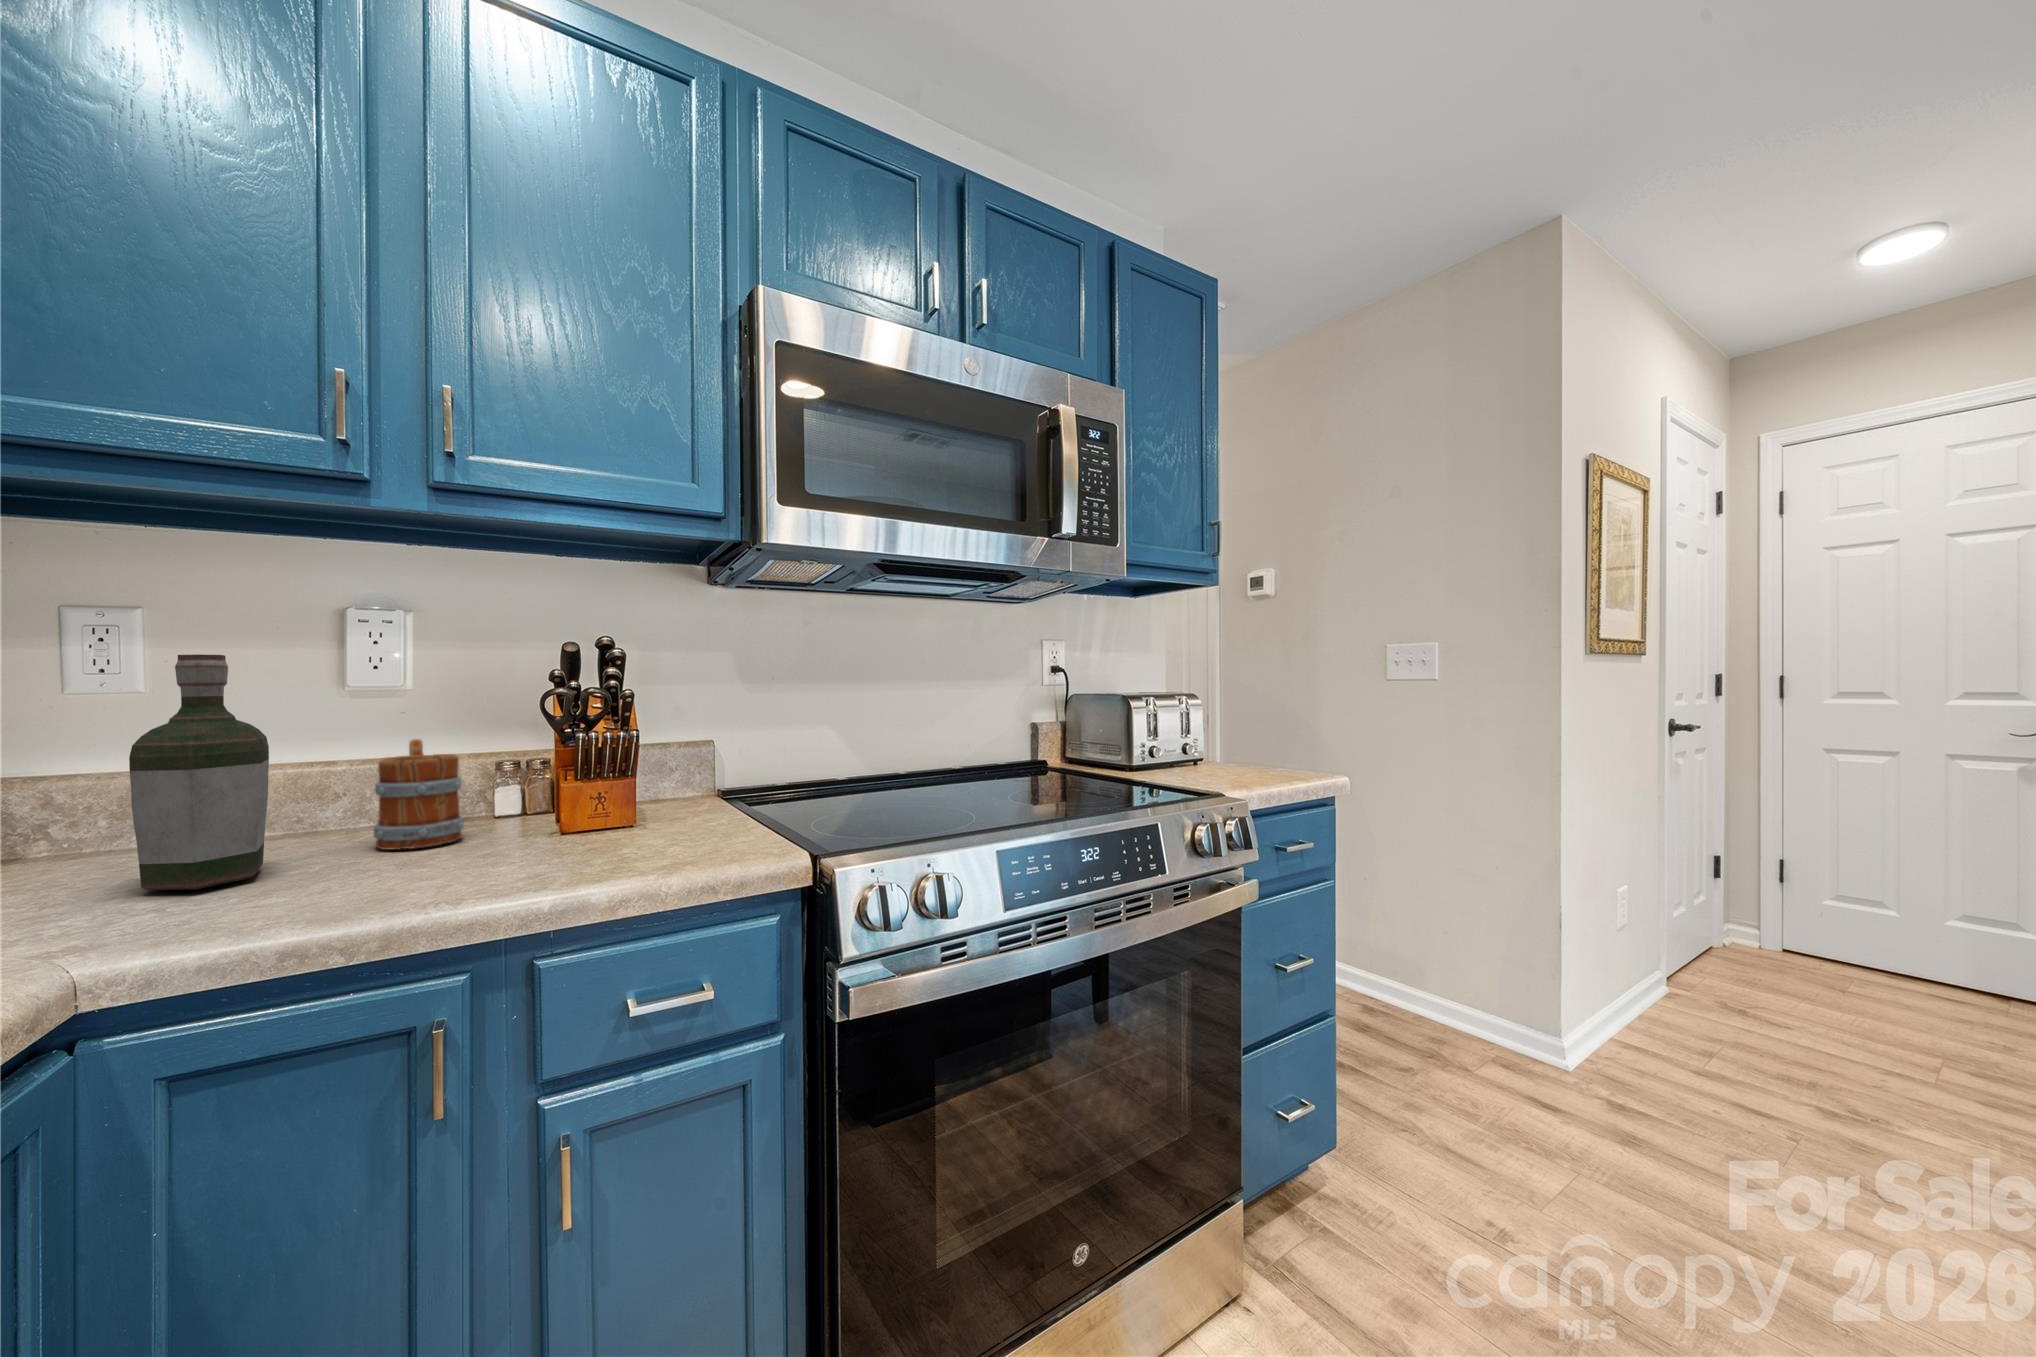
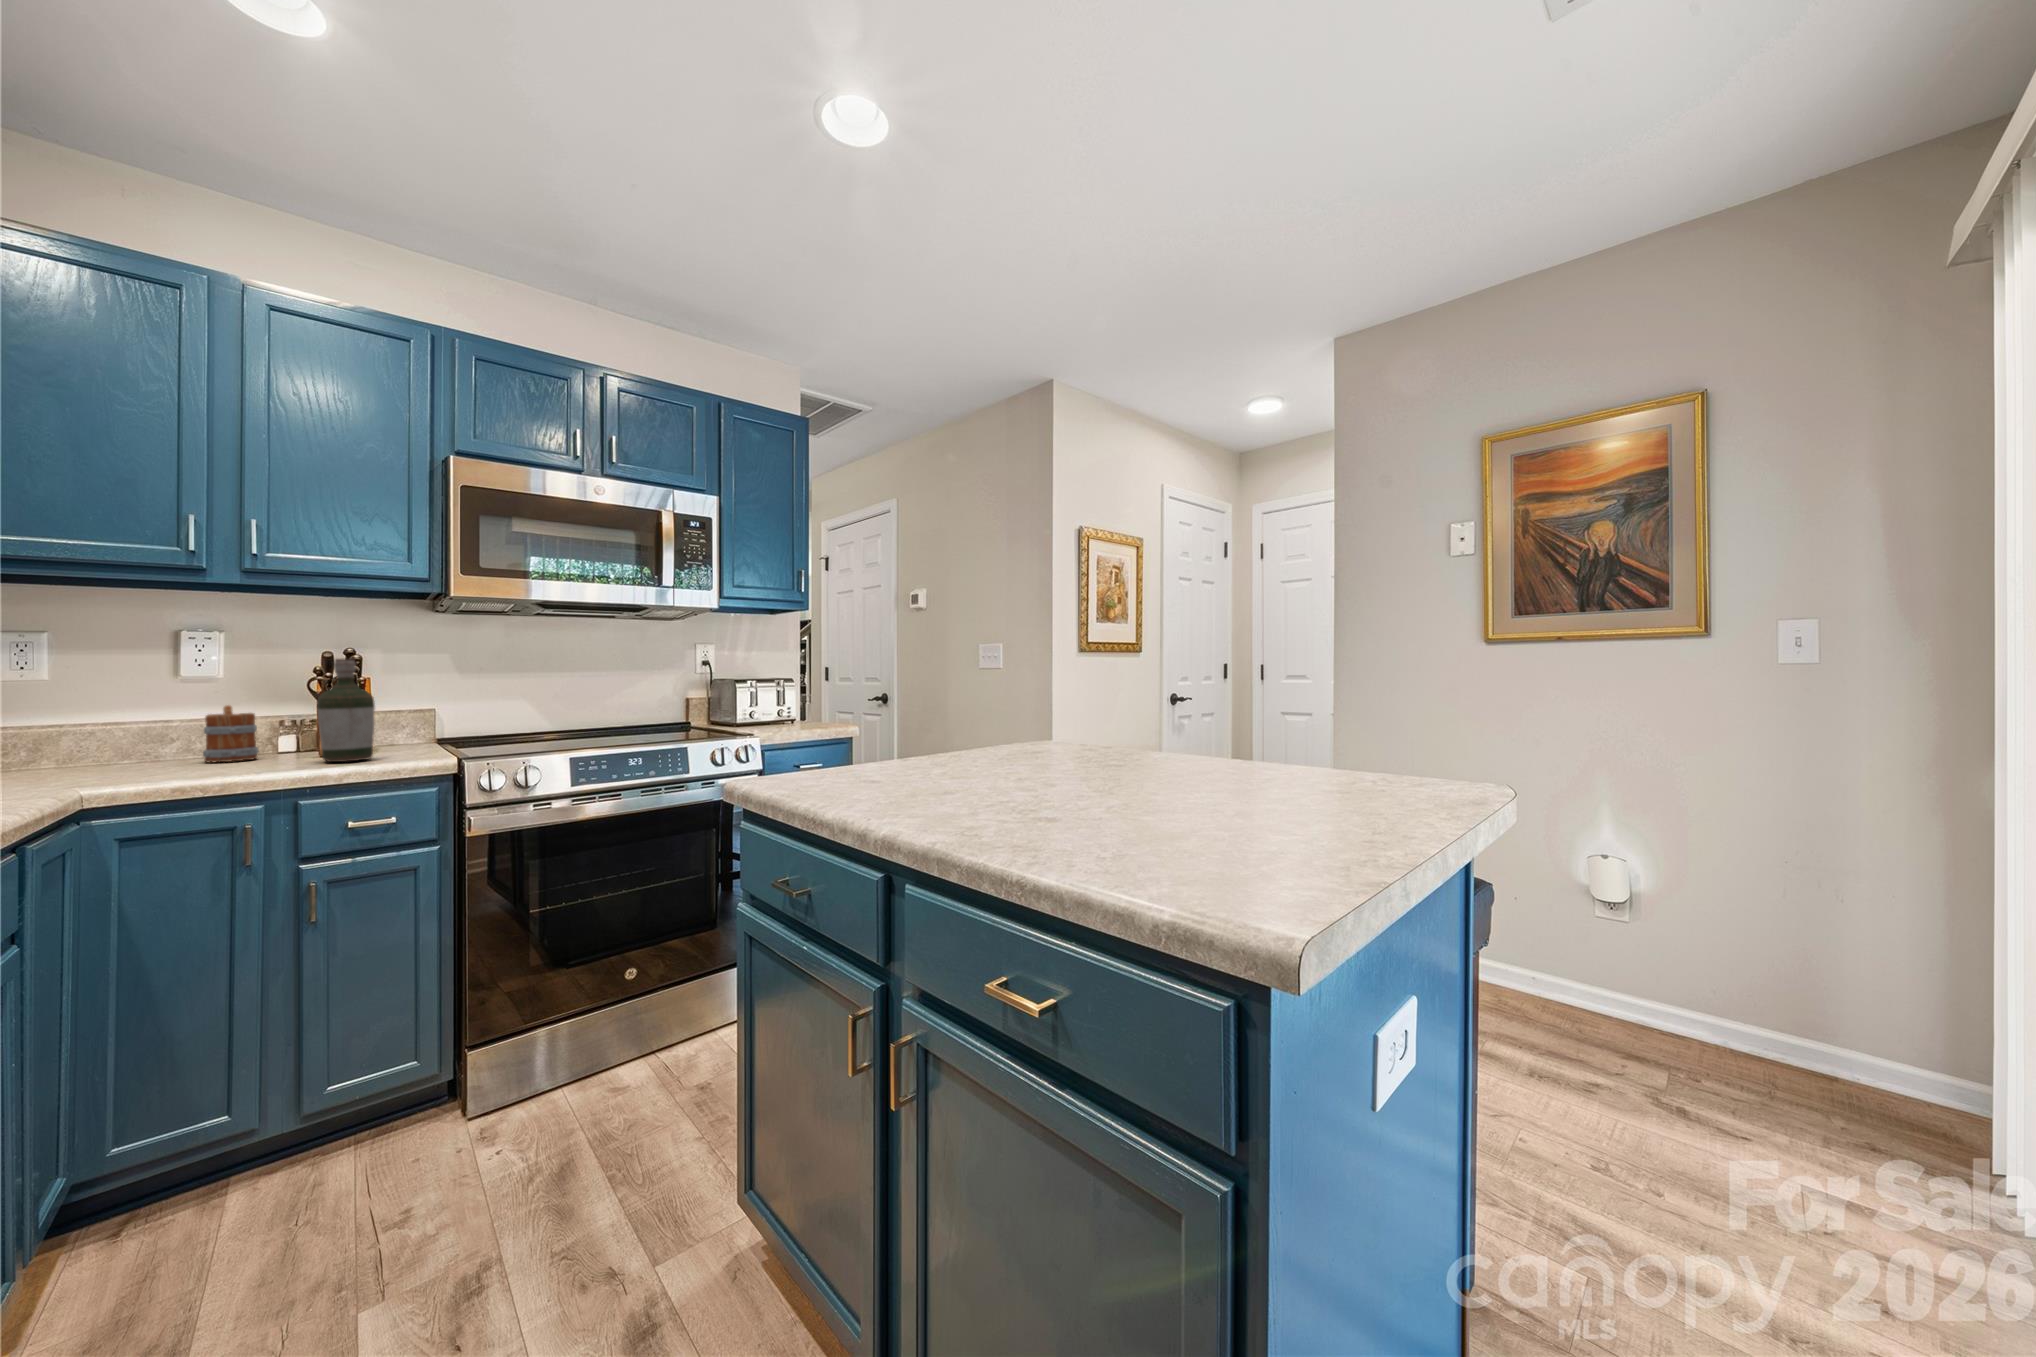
bottle: present [129,655,269,890] -> present [317,659,375,762]

